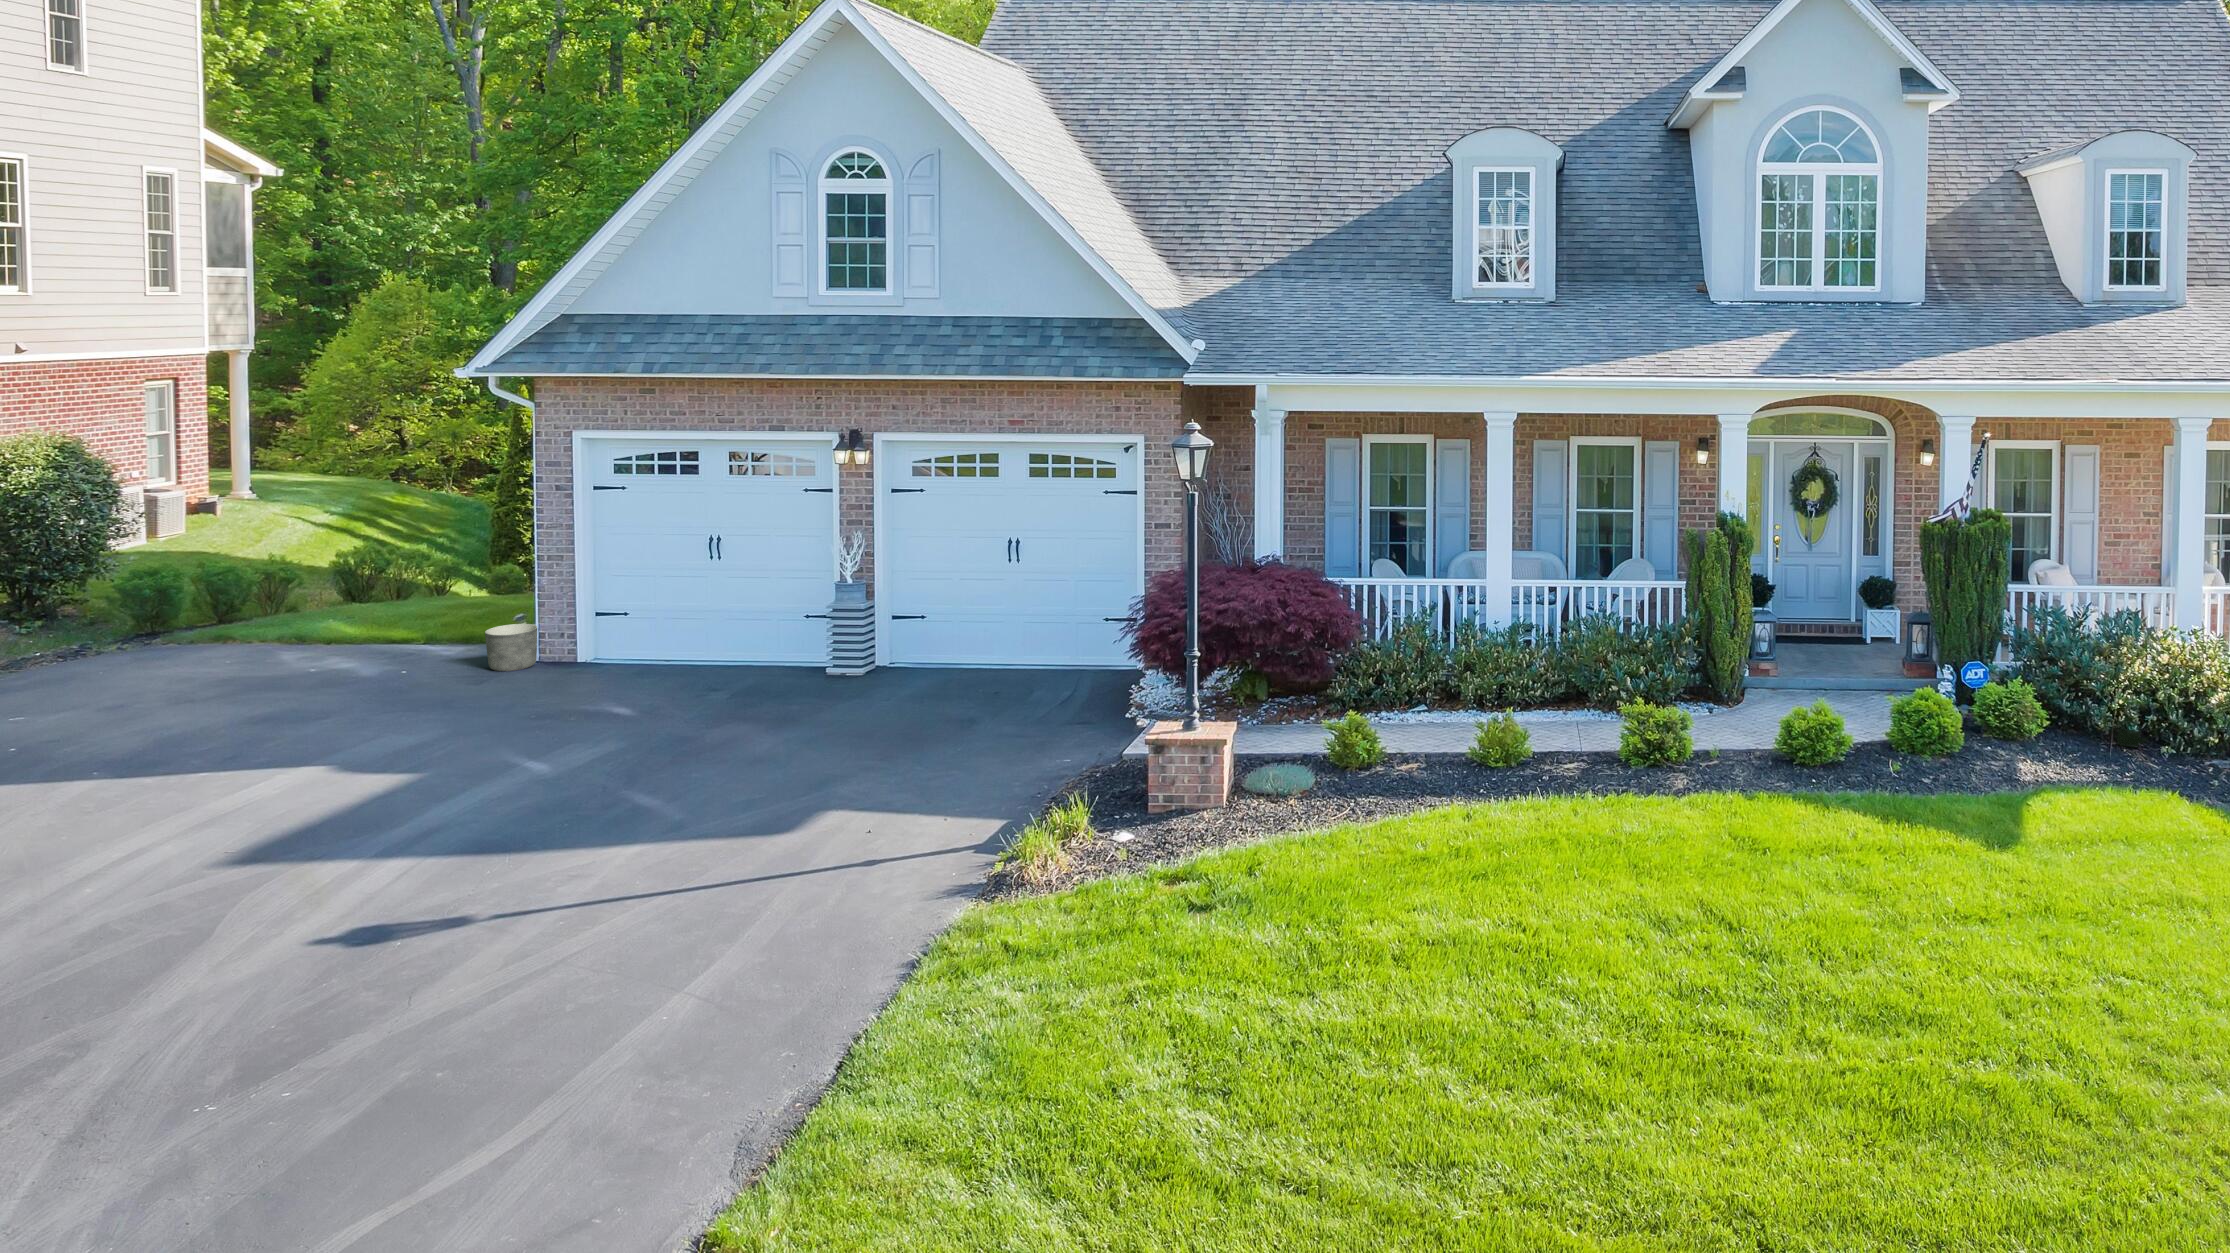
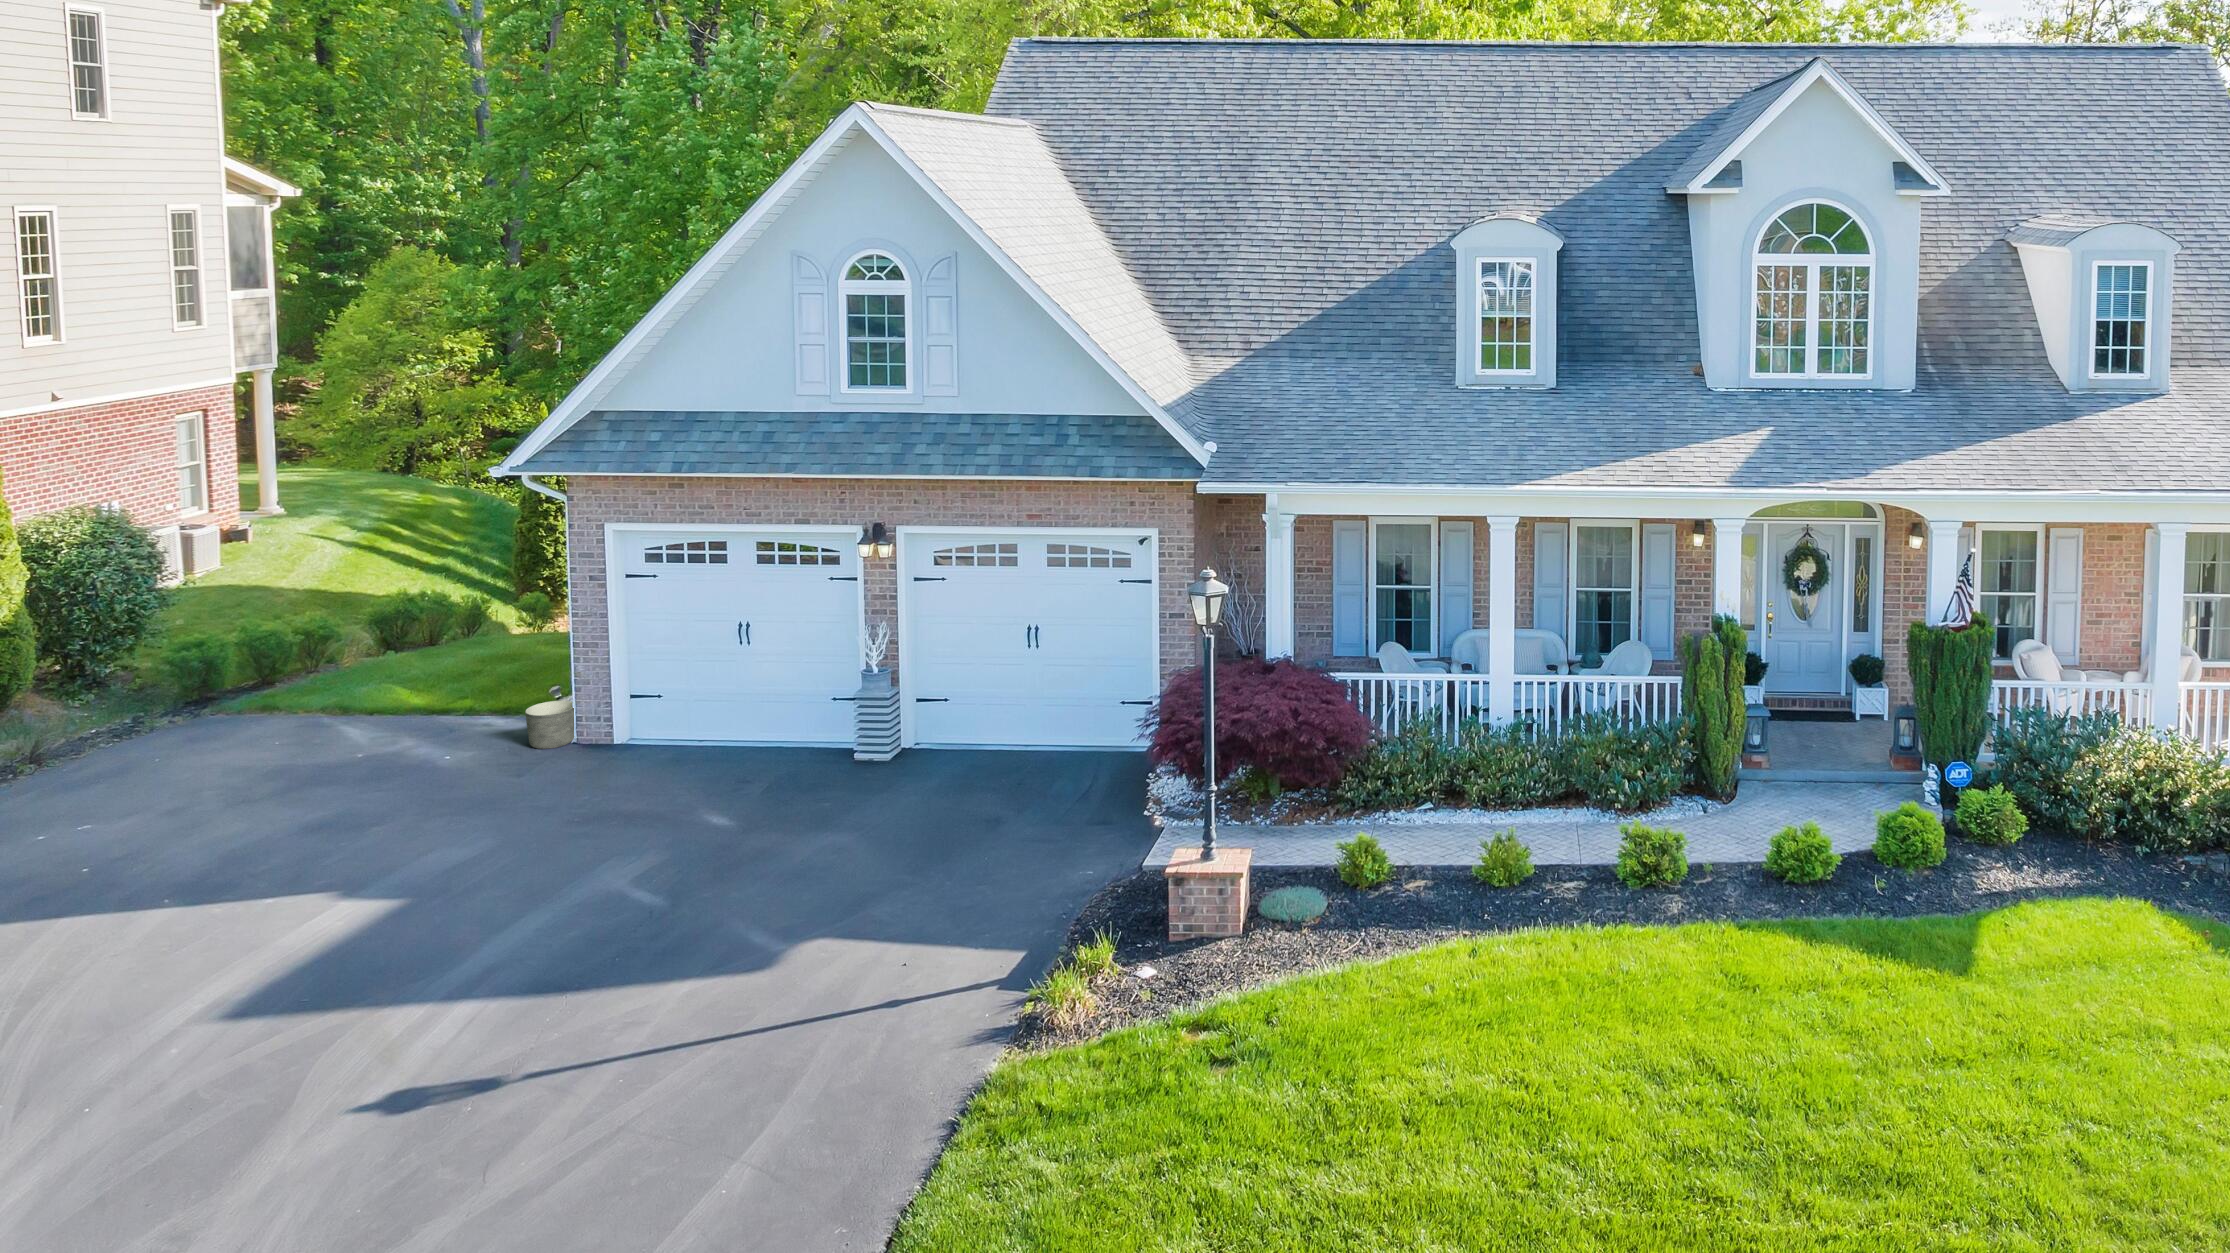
watering can: present [2116,722,2150,748] -> none [2085,832,2127,857]

